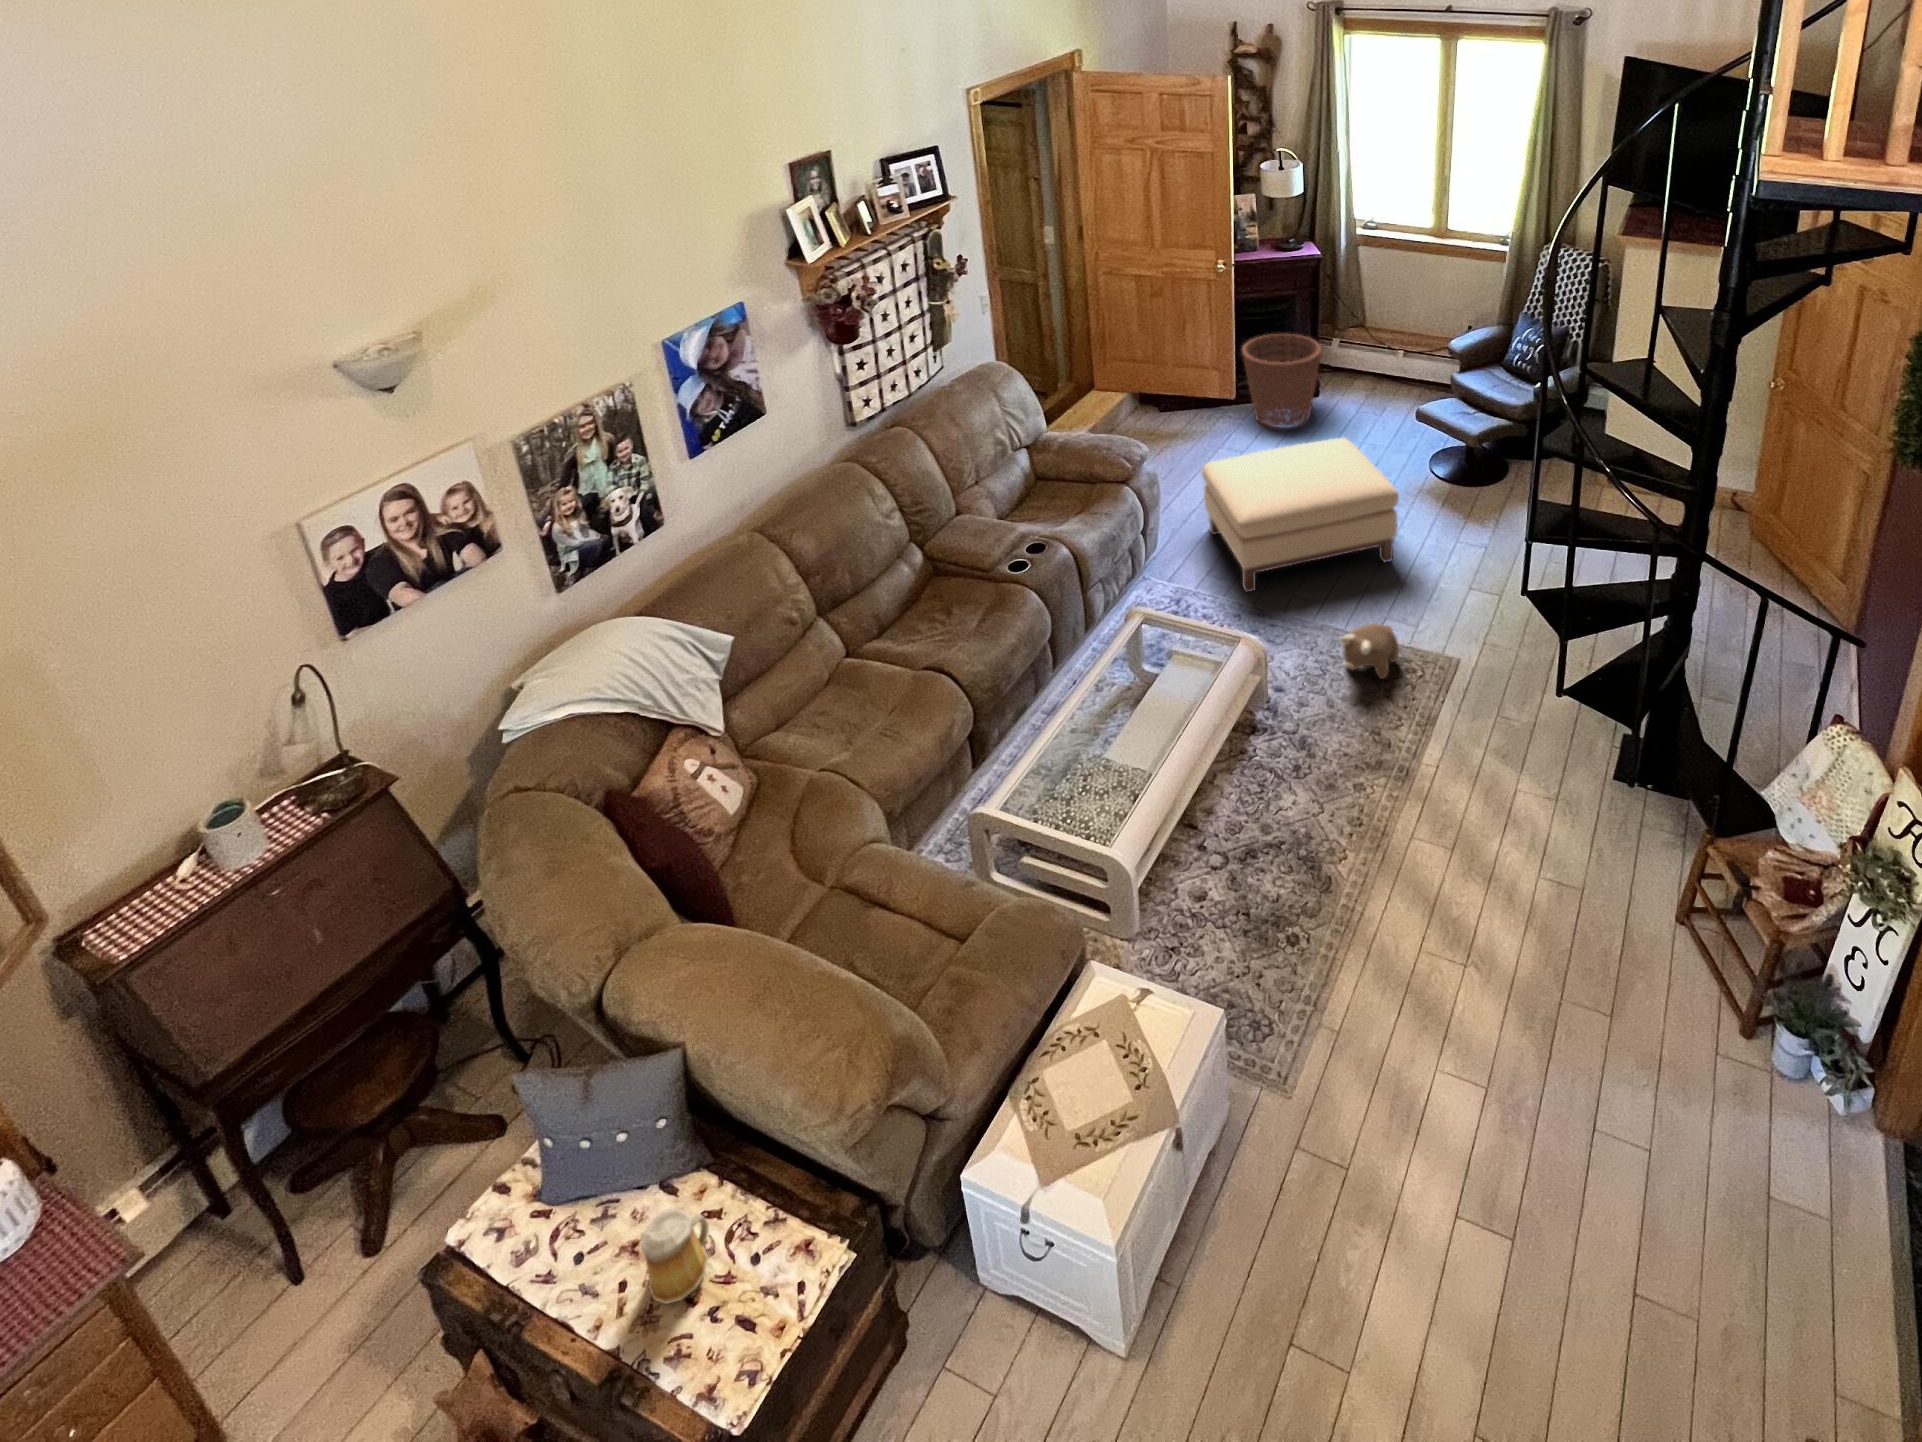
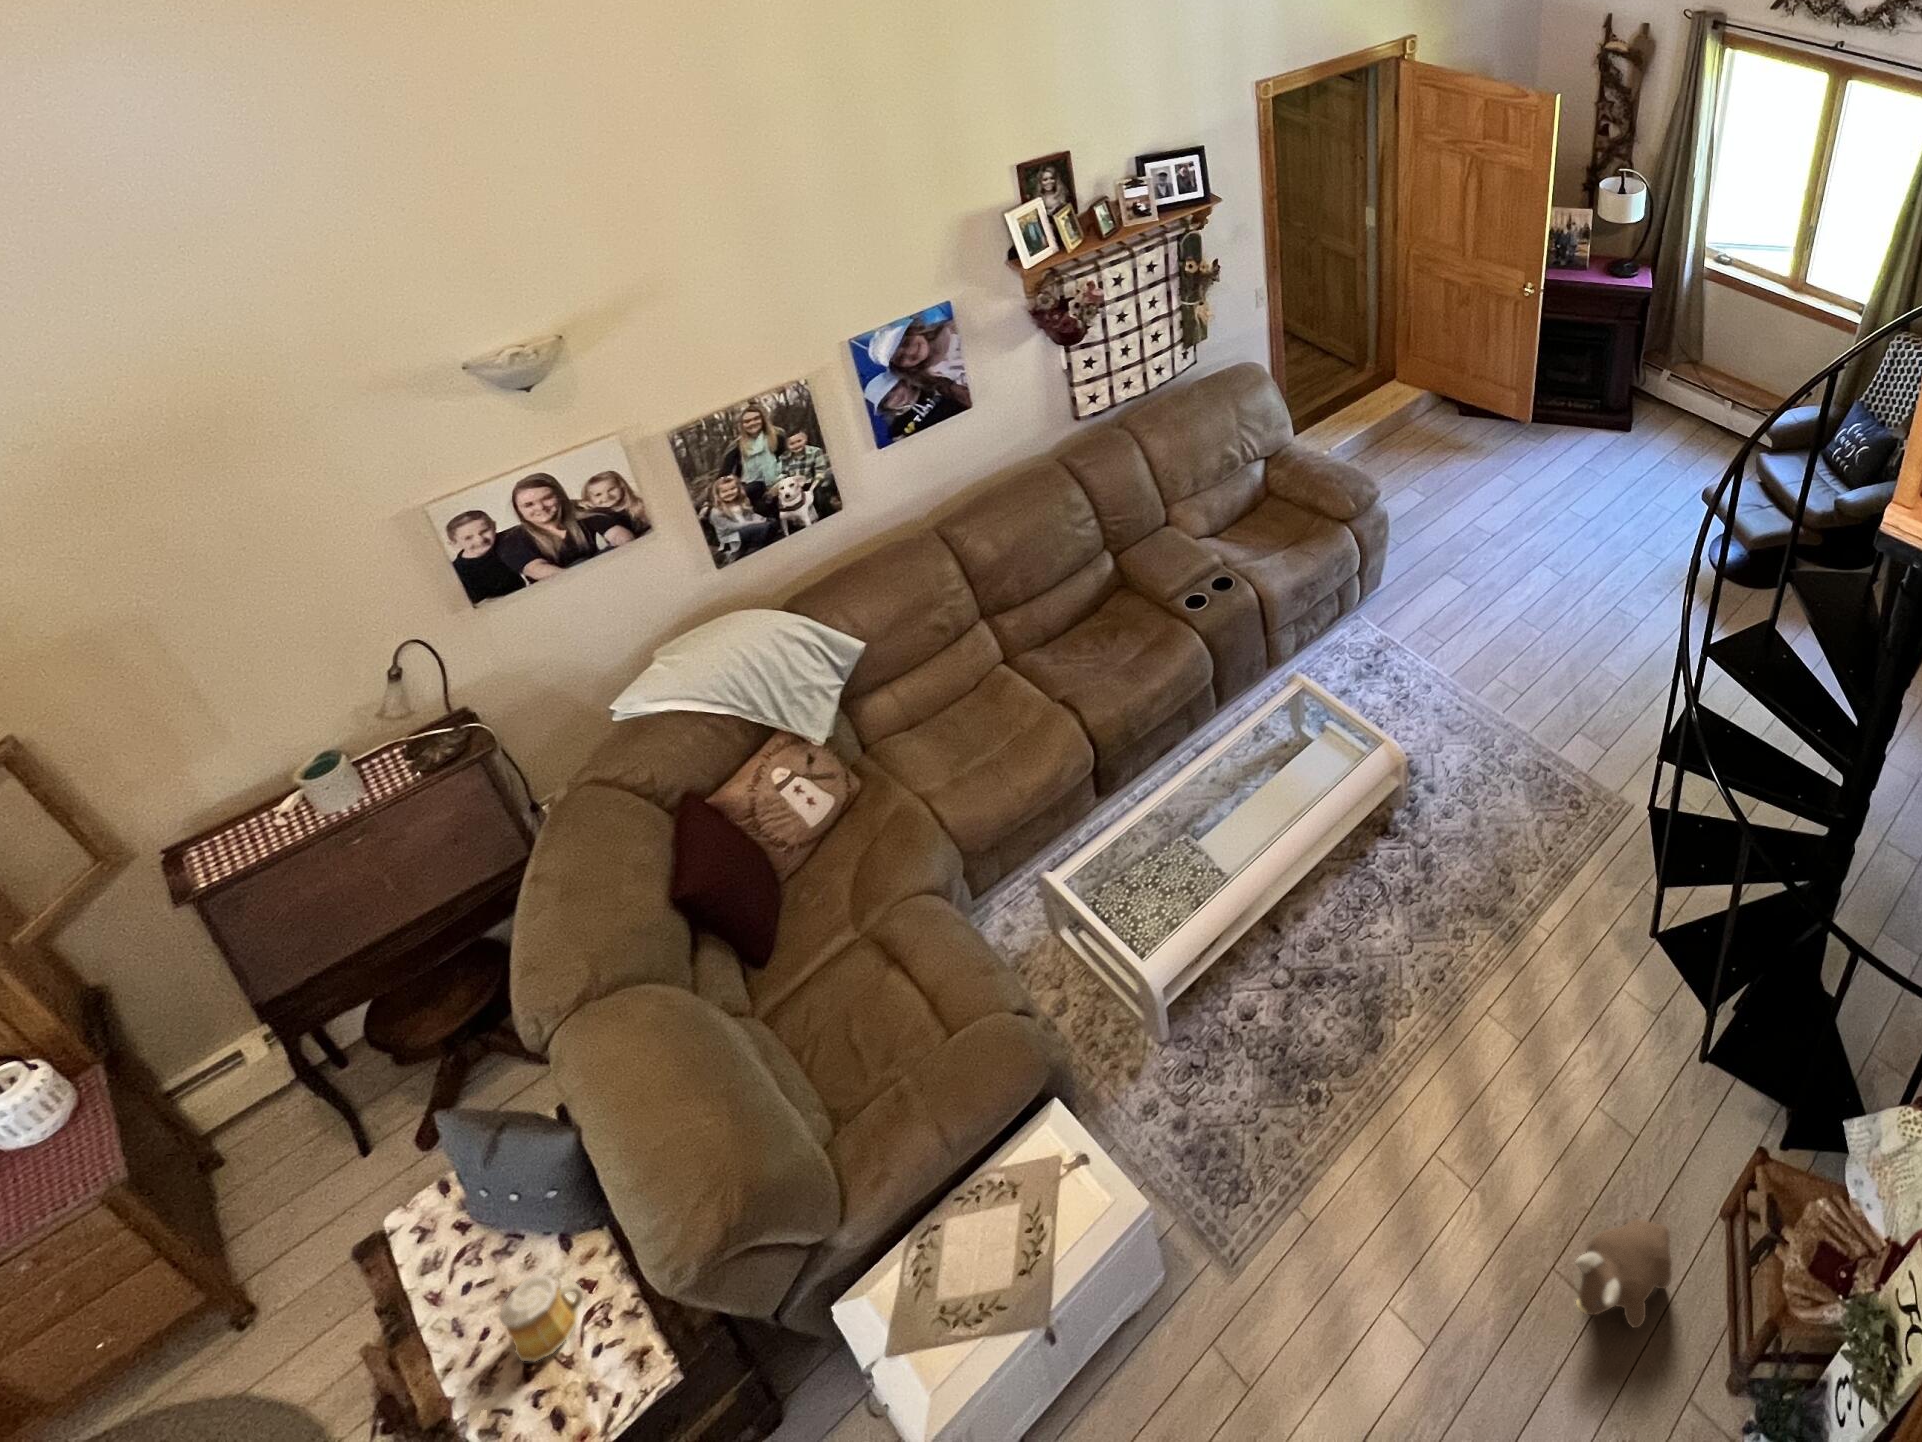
basket: present [1242,334,1321,429] -> none [1540,364,1626,470]
ottoman: present [1202,438,1399,592] -> none [1438,512,1627,664]
plush toy: present [1340,623,1399,679] -> present [1576,1219,1672,1328]

